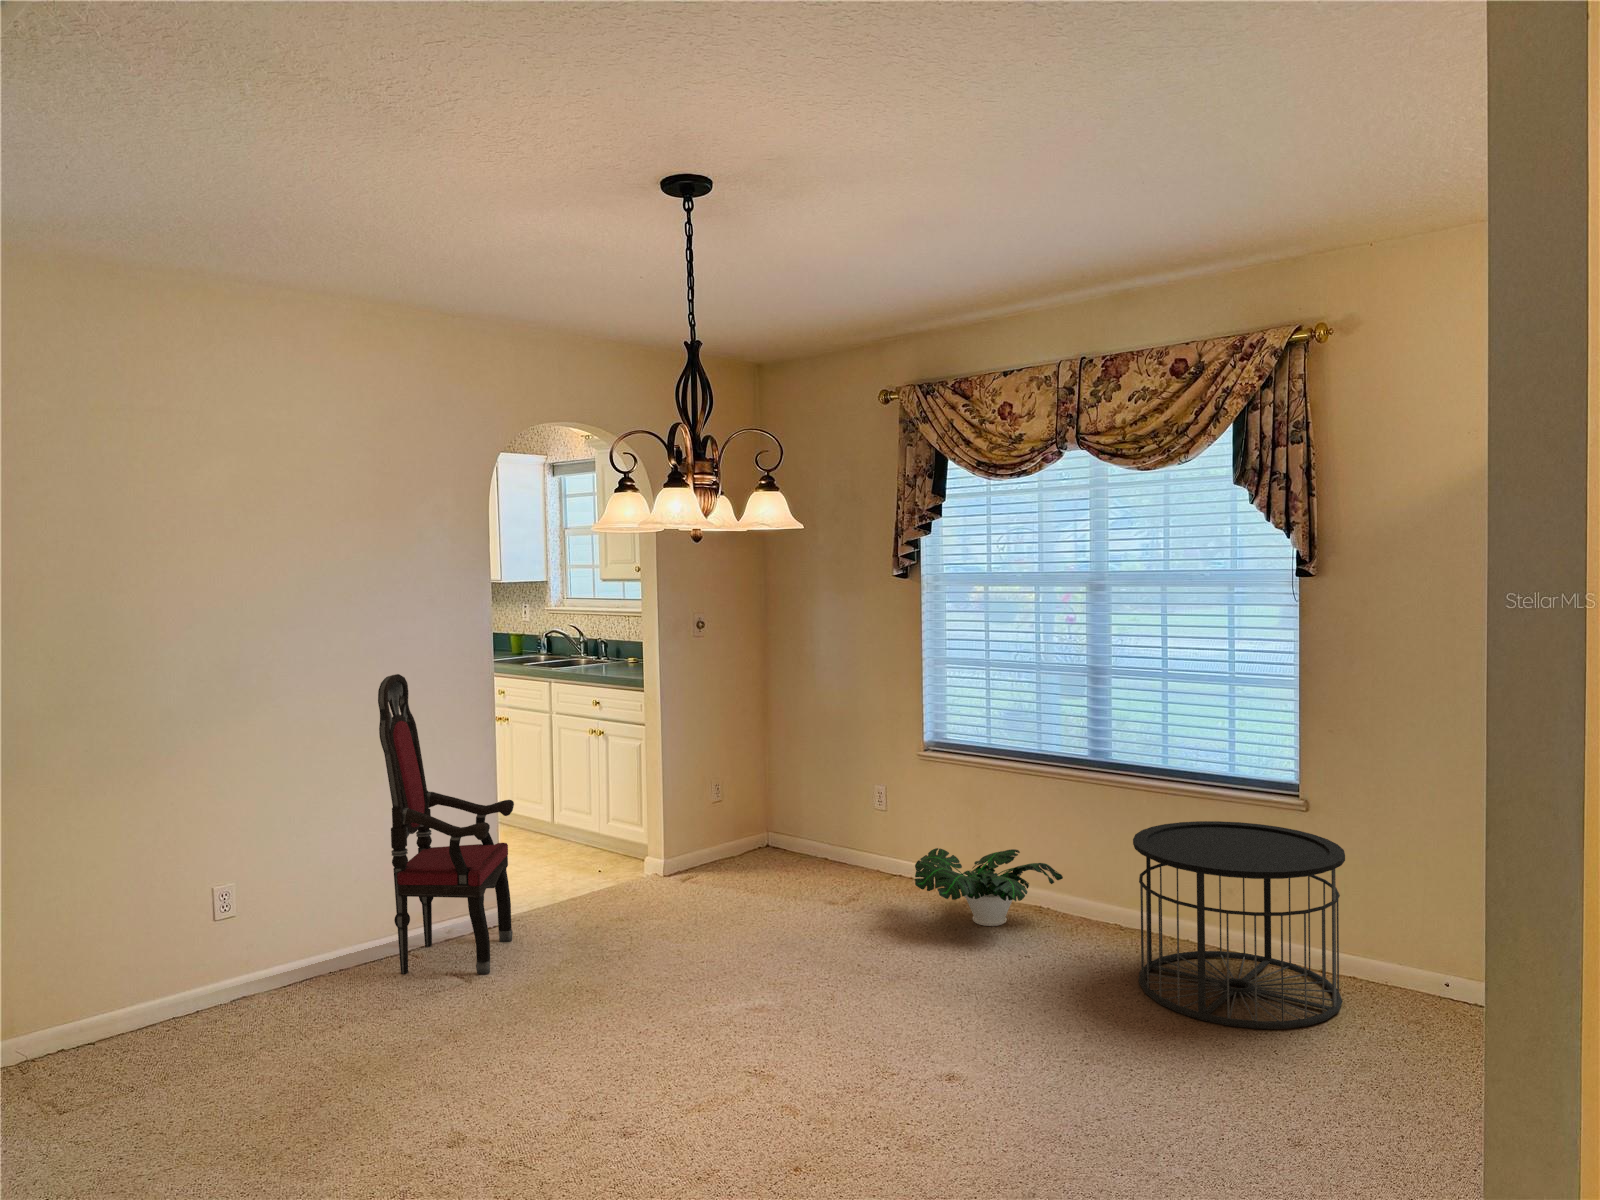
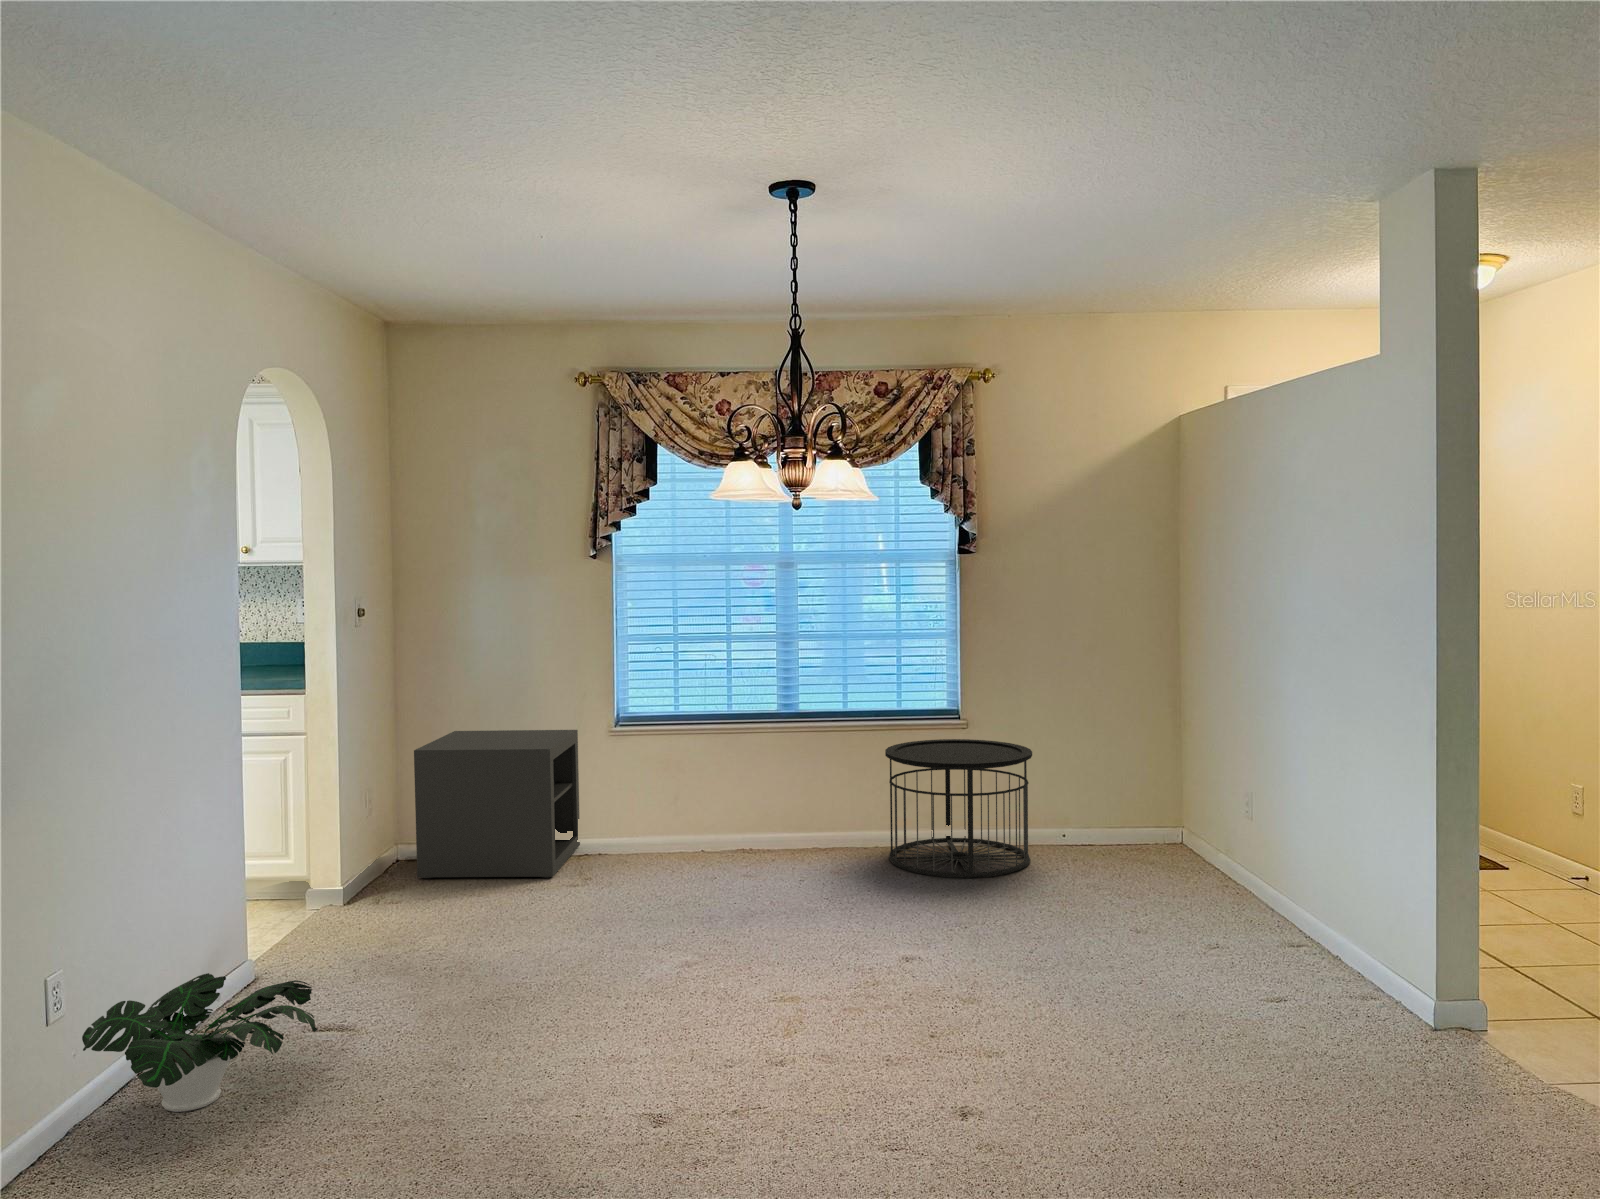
armchair: present [378,674,514,974] -> none [196,663,372,1022]
storage cabinet: none [709,742,885,900] -> present [414,730,580,878]
potted plant: present [915,848,1063,926] -> present [82,973,317,1112]

